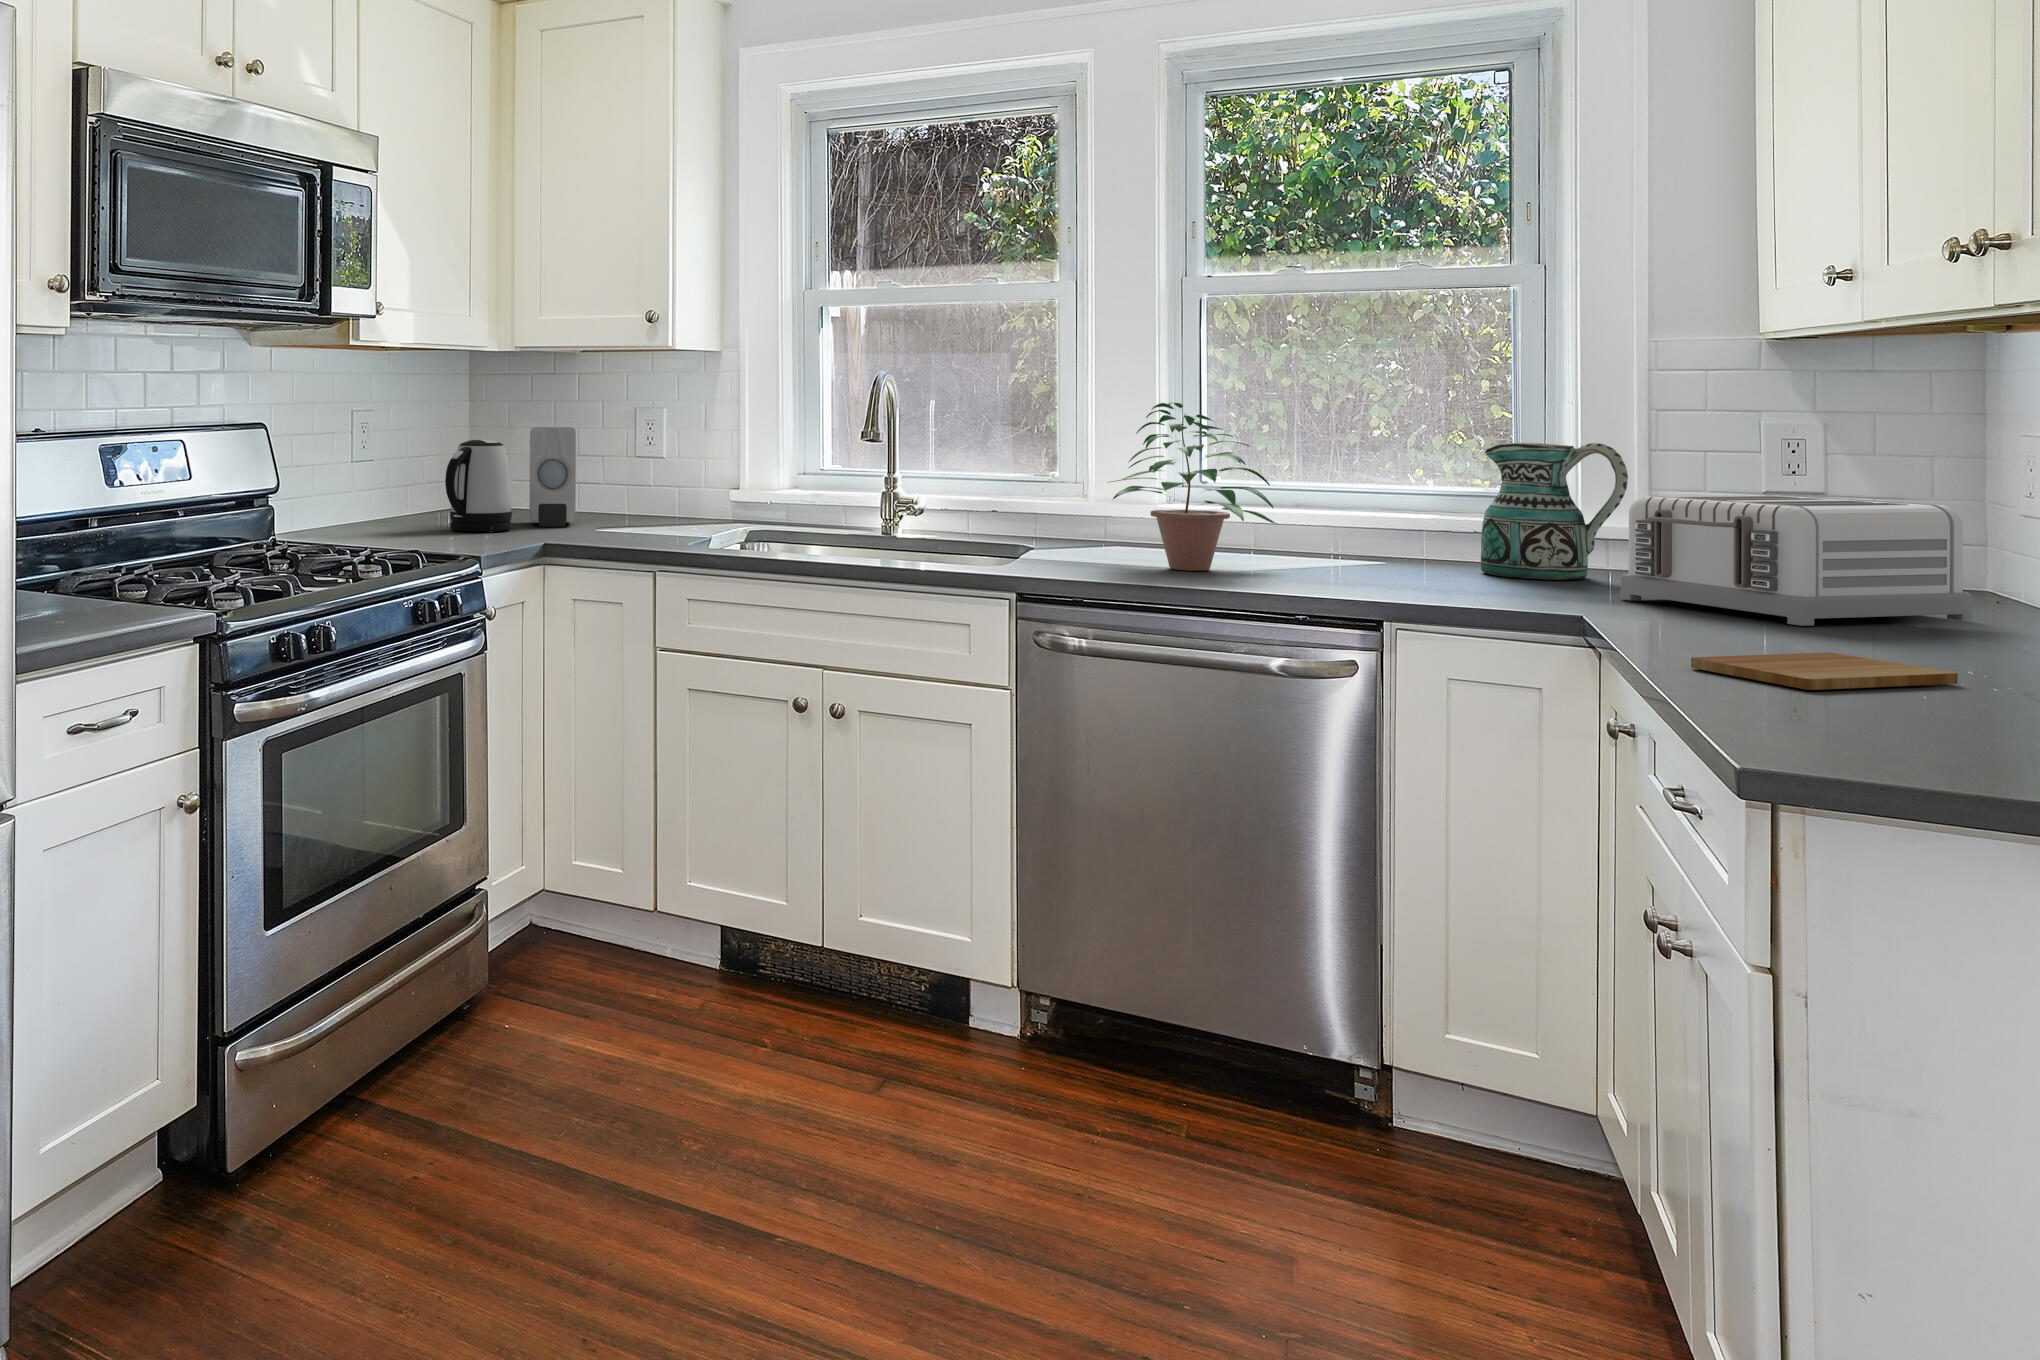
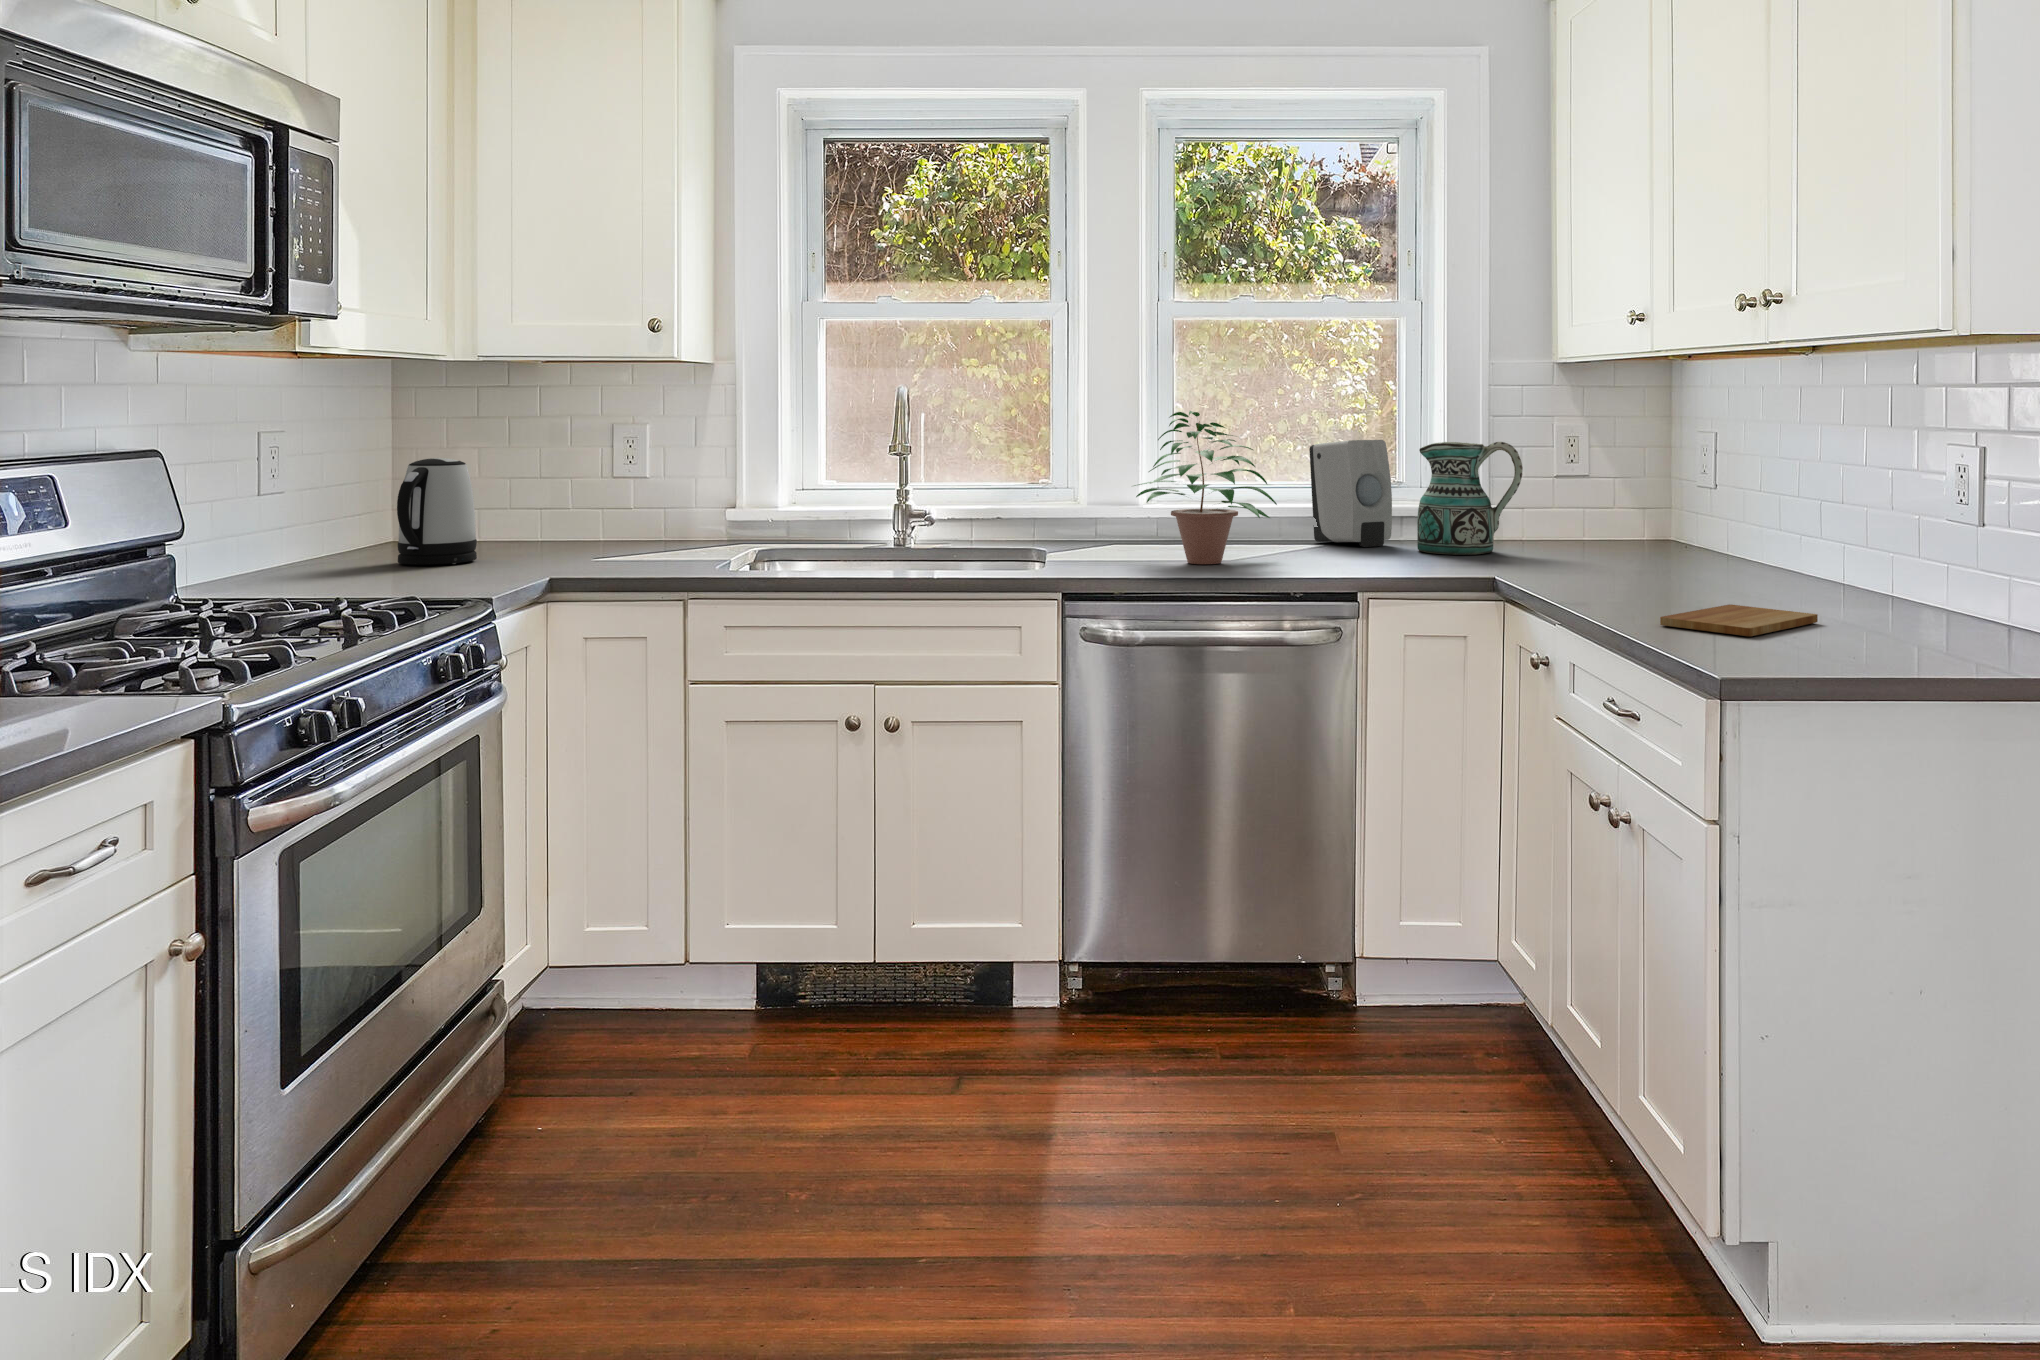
soap dispenser: present [529,427,576,527] -> present [1309,440,1392,547]
toaster: present [1620,495,1972,626] -> none [1538,480,1756,583]

